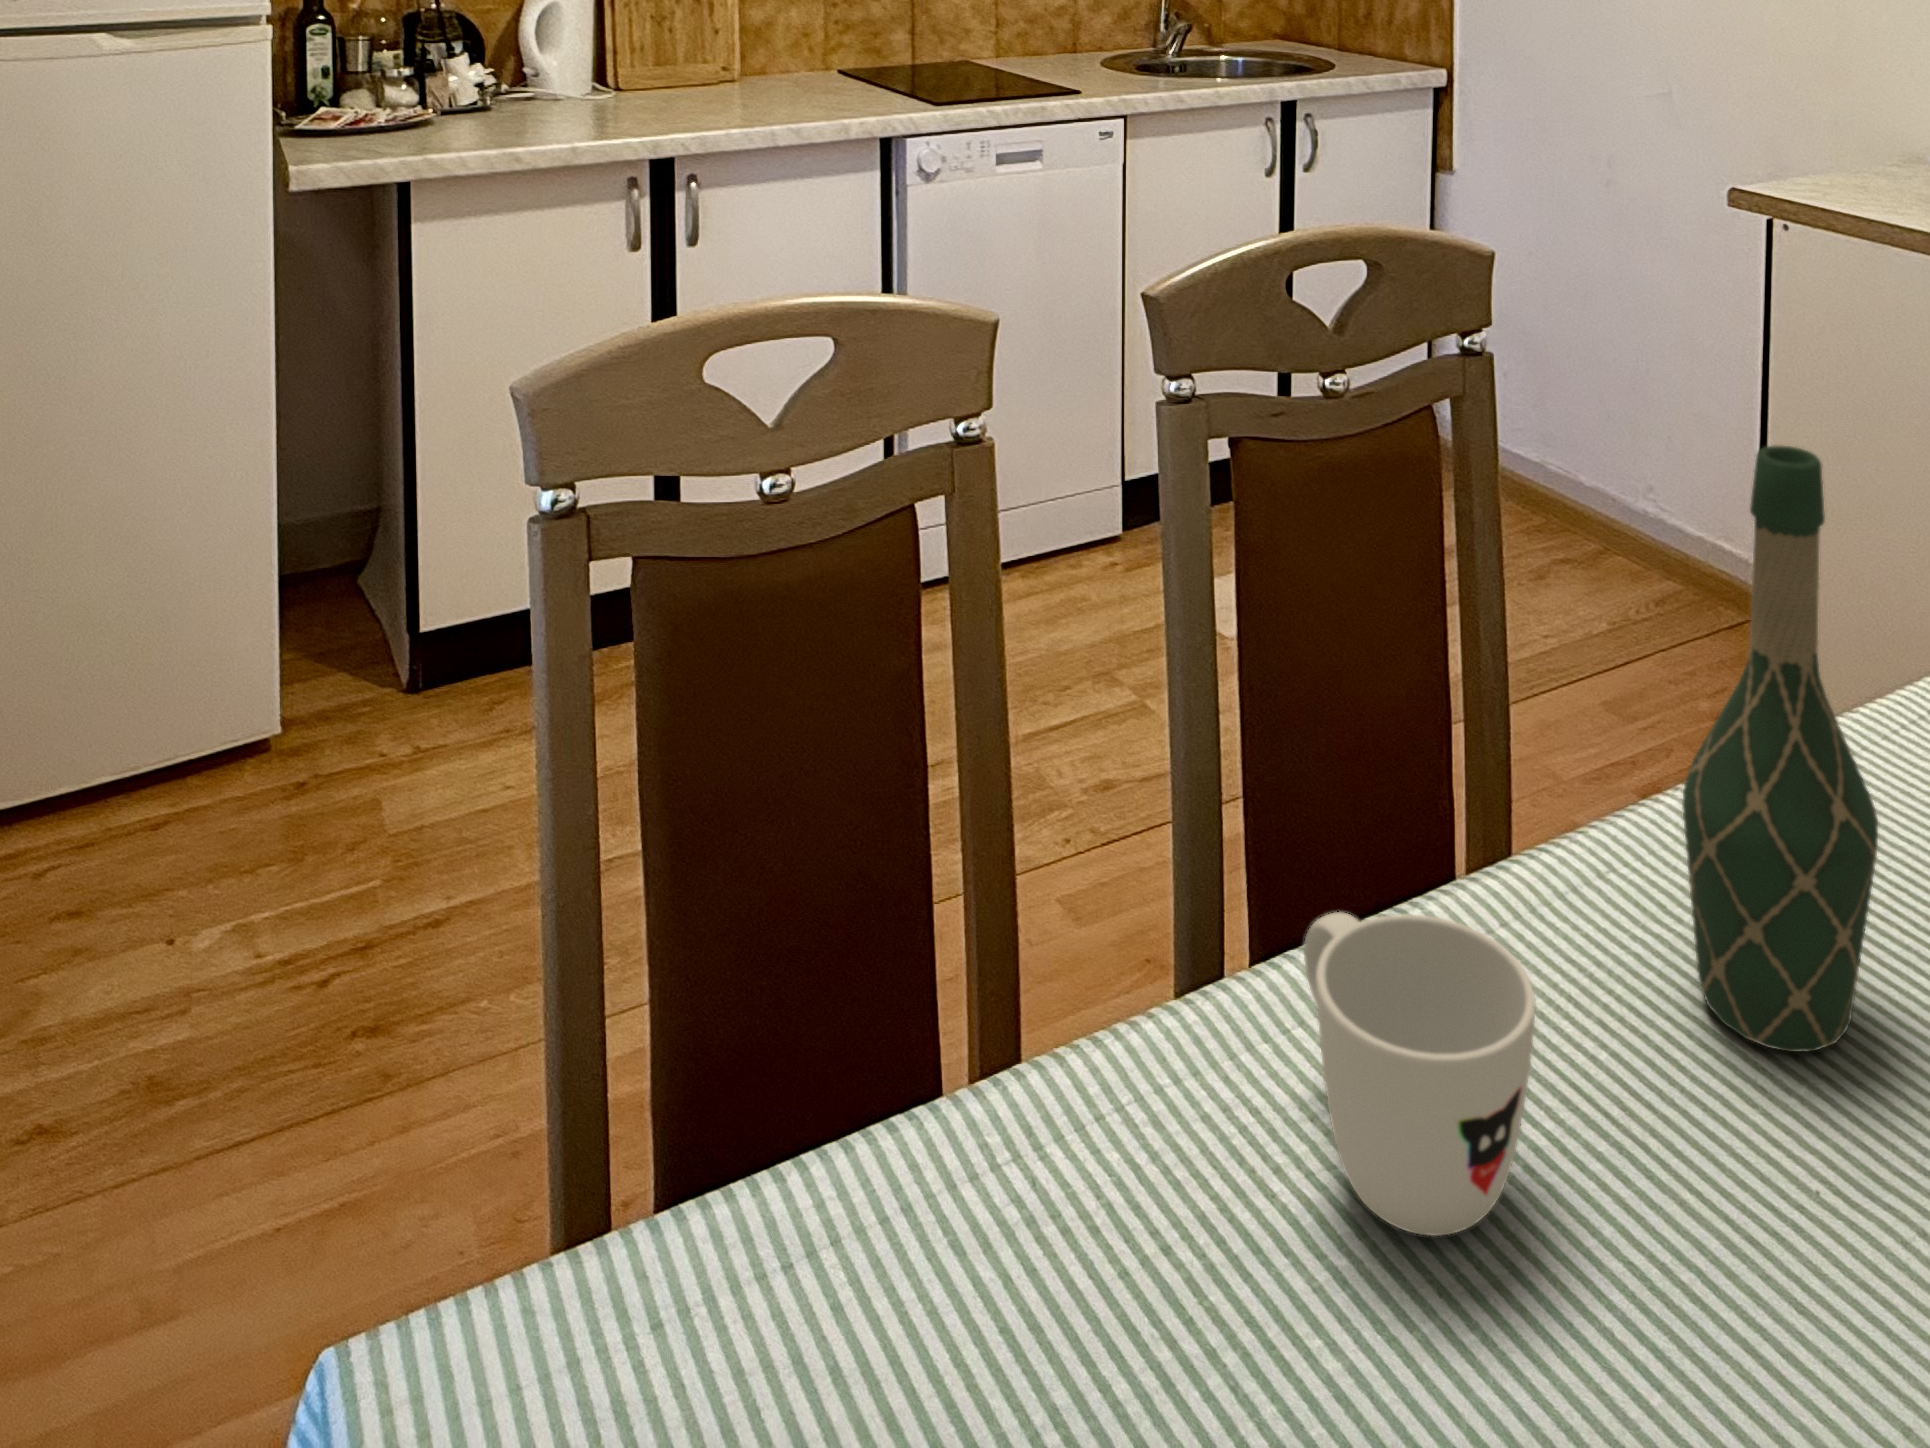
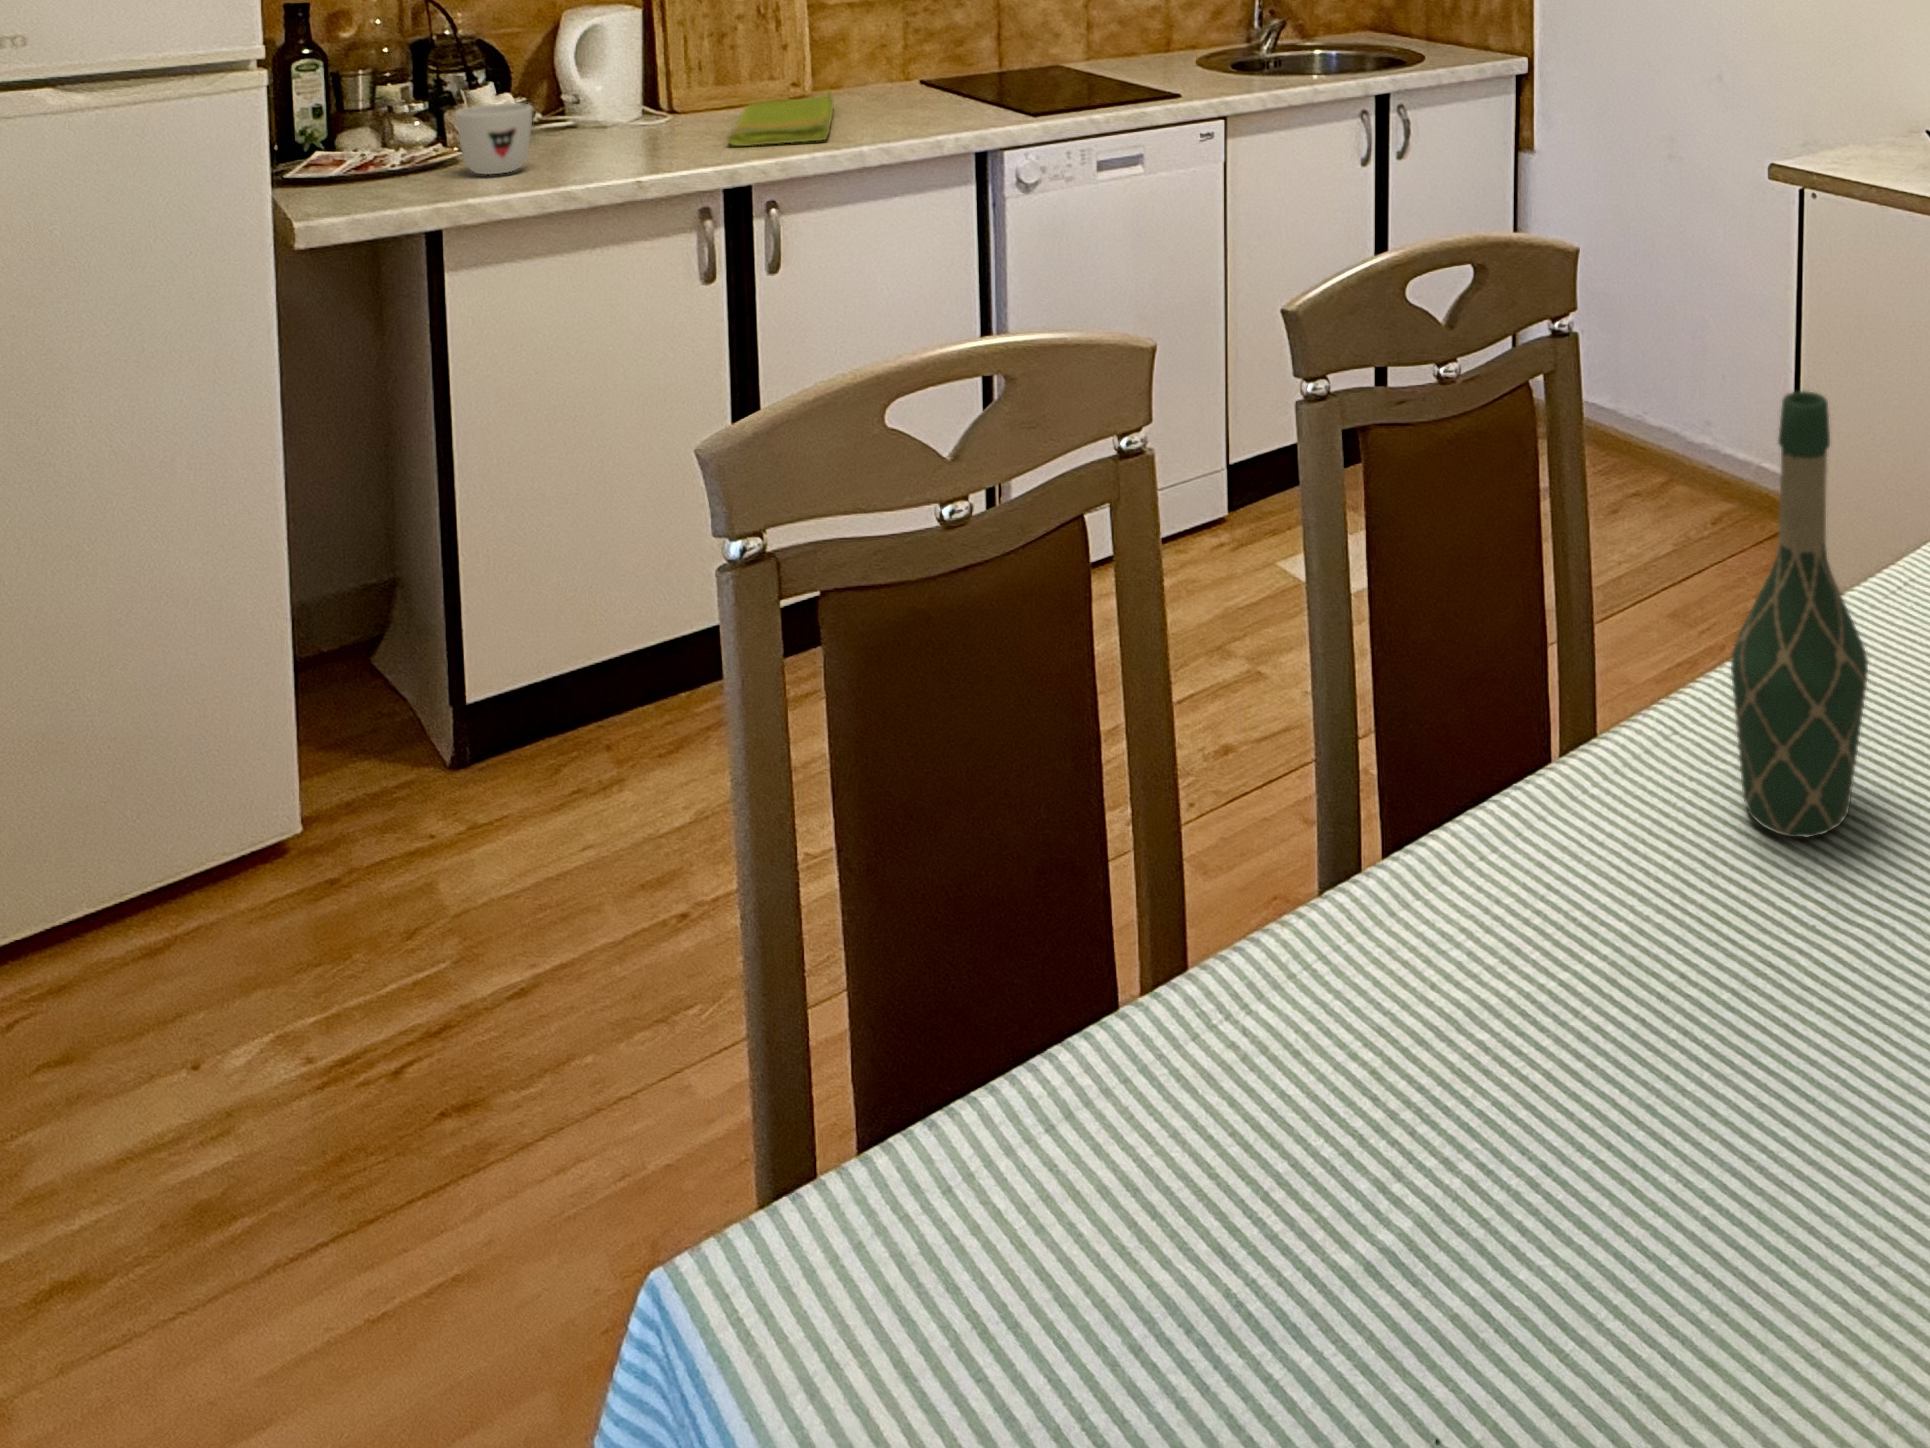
dish towel: none [656,77,758,123] -> present [727,93,834,146]
mug: present [1304,912,1536,1236] -> present [456,103,533,174]

